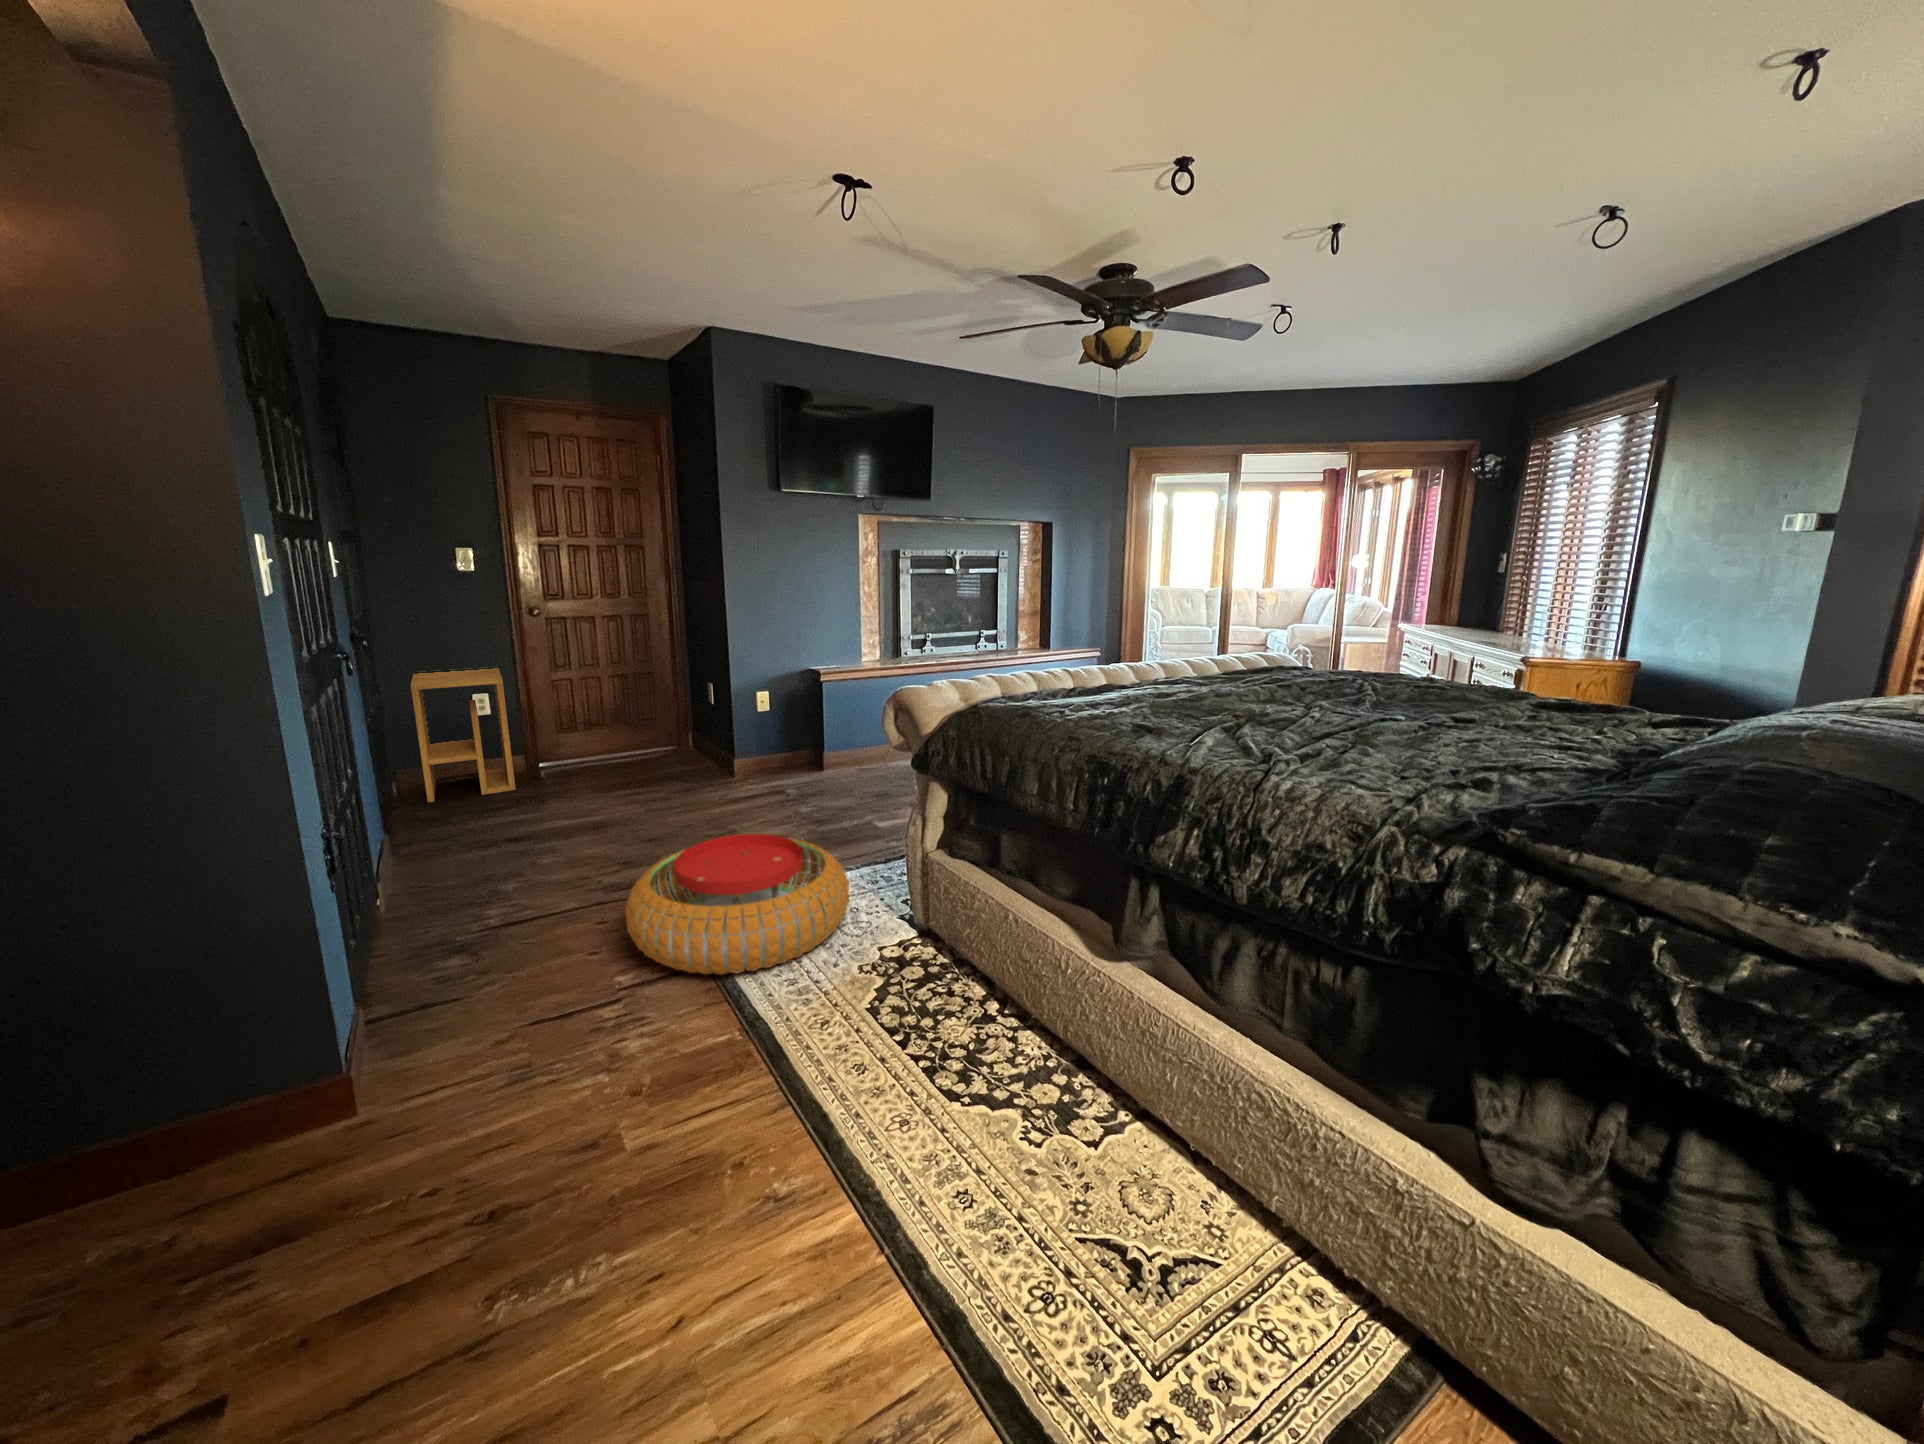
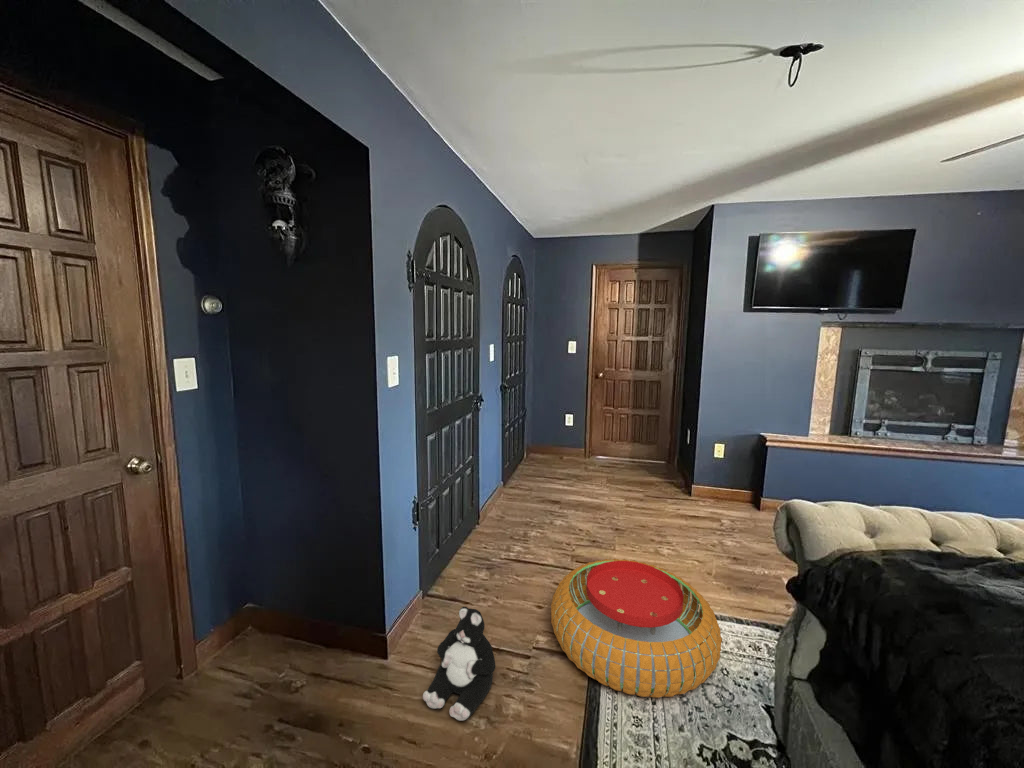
side table: present [411,668,515,802] -> none [530,400,575,471]
plush toy: none [483,943,597,1102] -> present [423,607,496,721]

